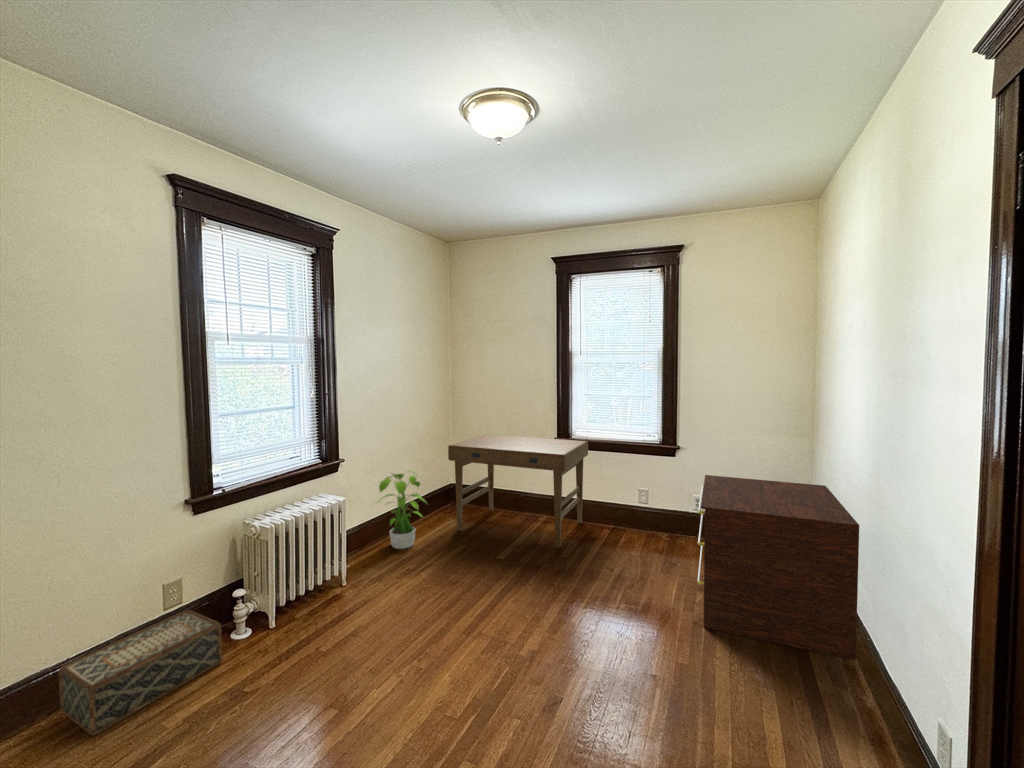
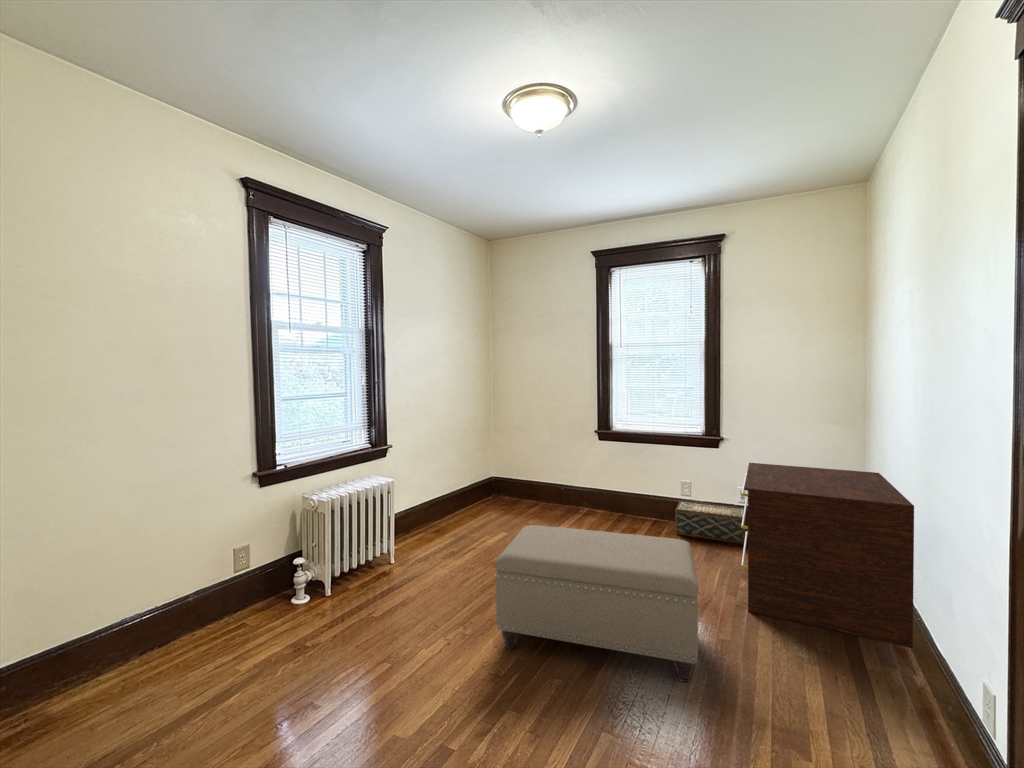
desk: present [448,434,588,548] -> none [490,427,628,537]
potted plant: present [379,470,427,549] -> none [421,458,471,533]
ottoman: none [451,548,657,711] -> present [495,525,698,682]
woven basket: present [59,610,222,736] -> present [675,501,746,544]

